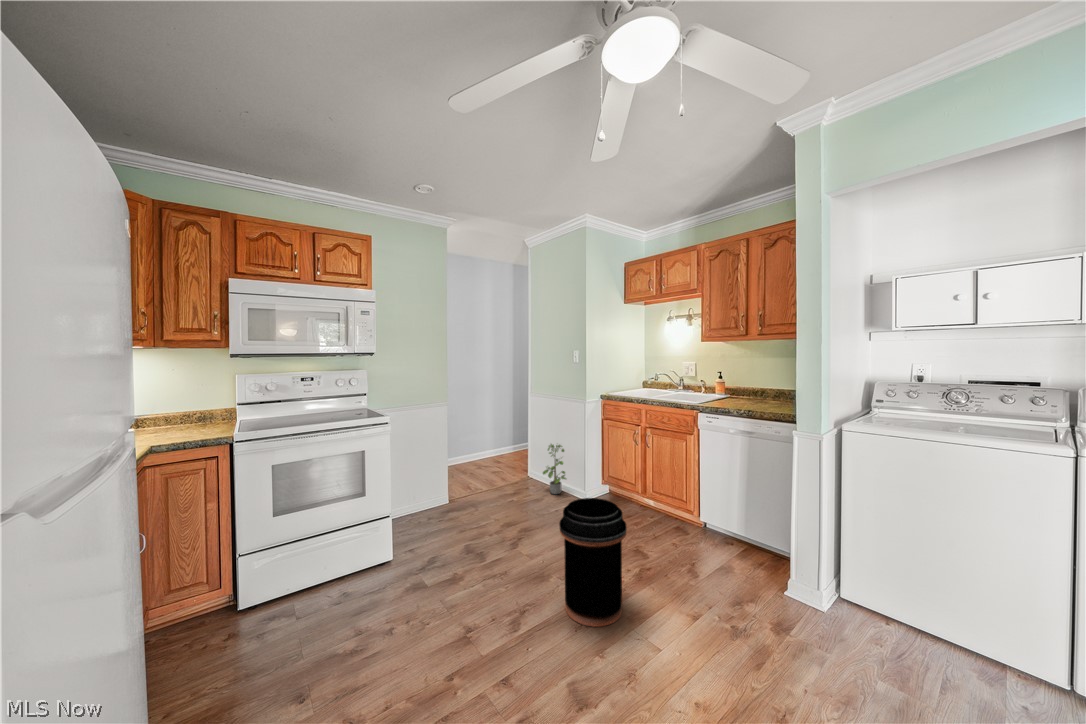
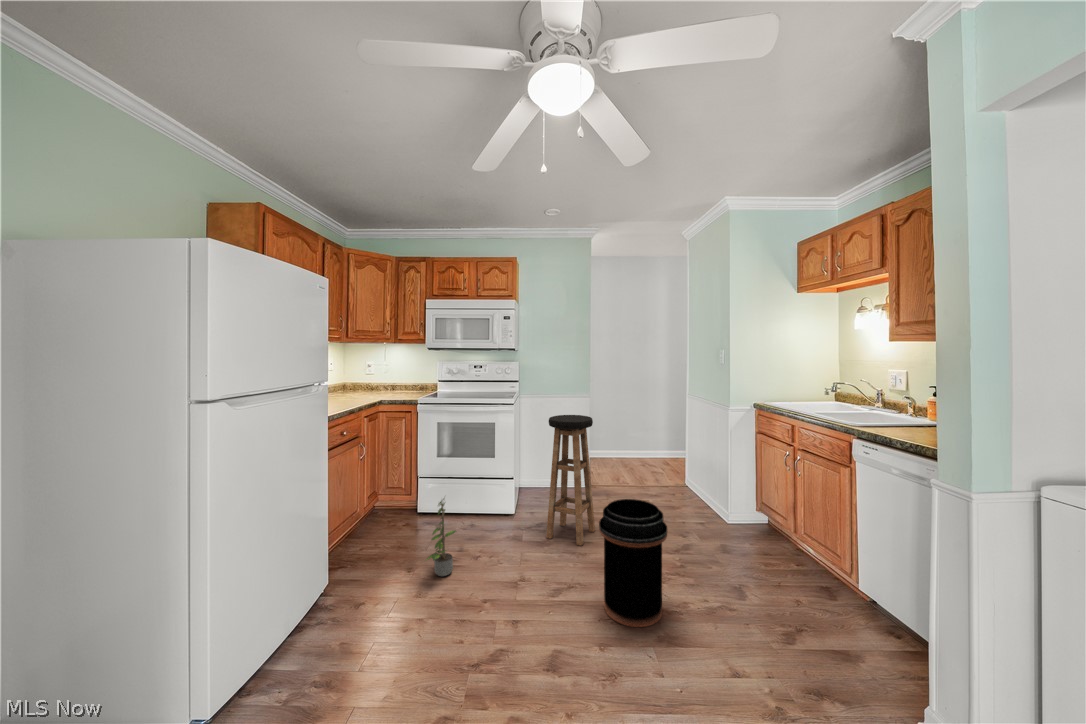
bar stool: none [444,423,494,570] -> present [546,415,595,546]
potted plant: present [543,444,566,494] -> present [426,499,456,576]

